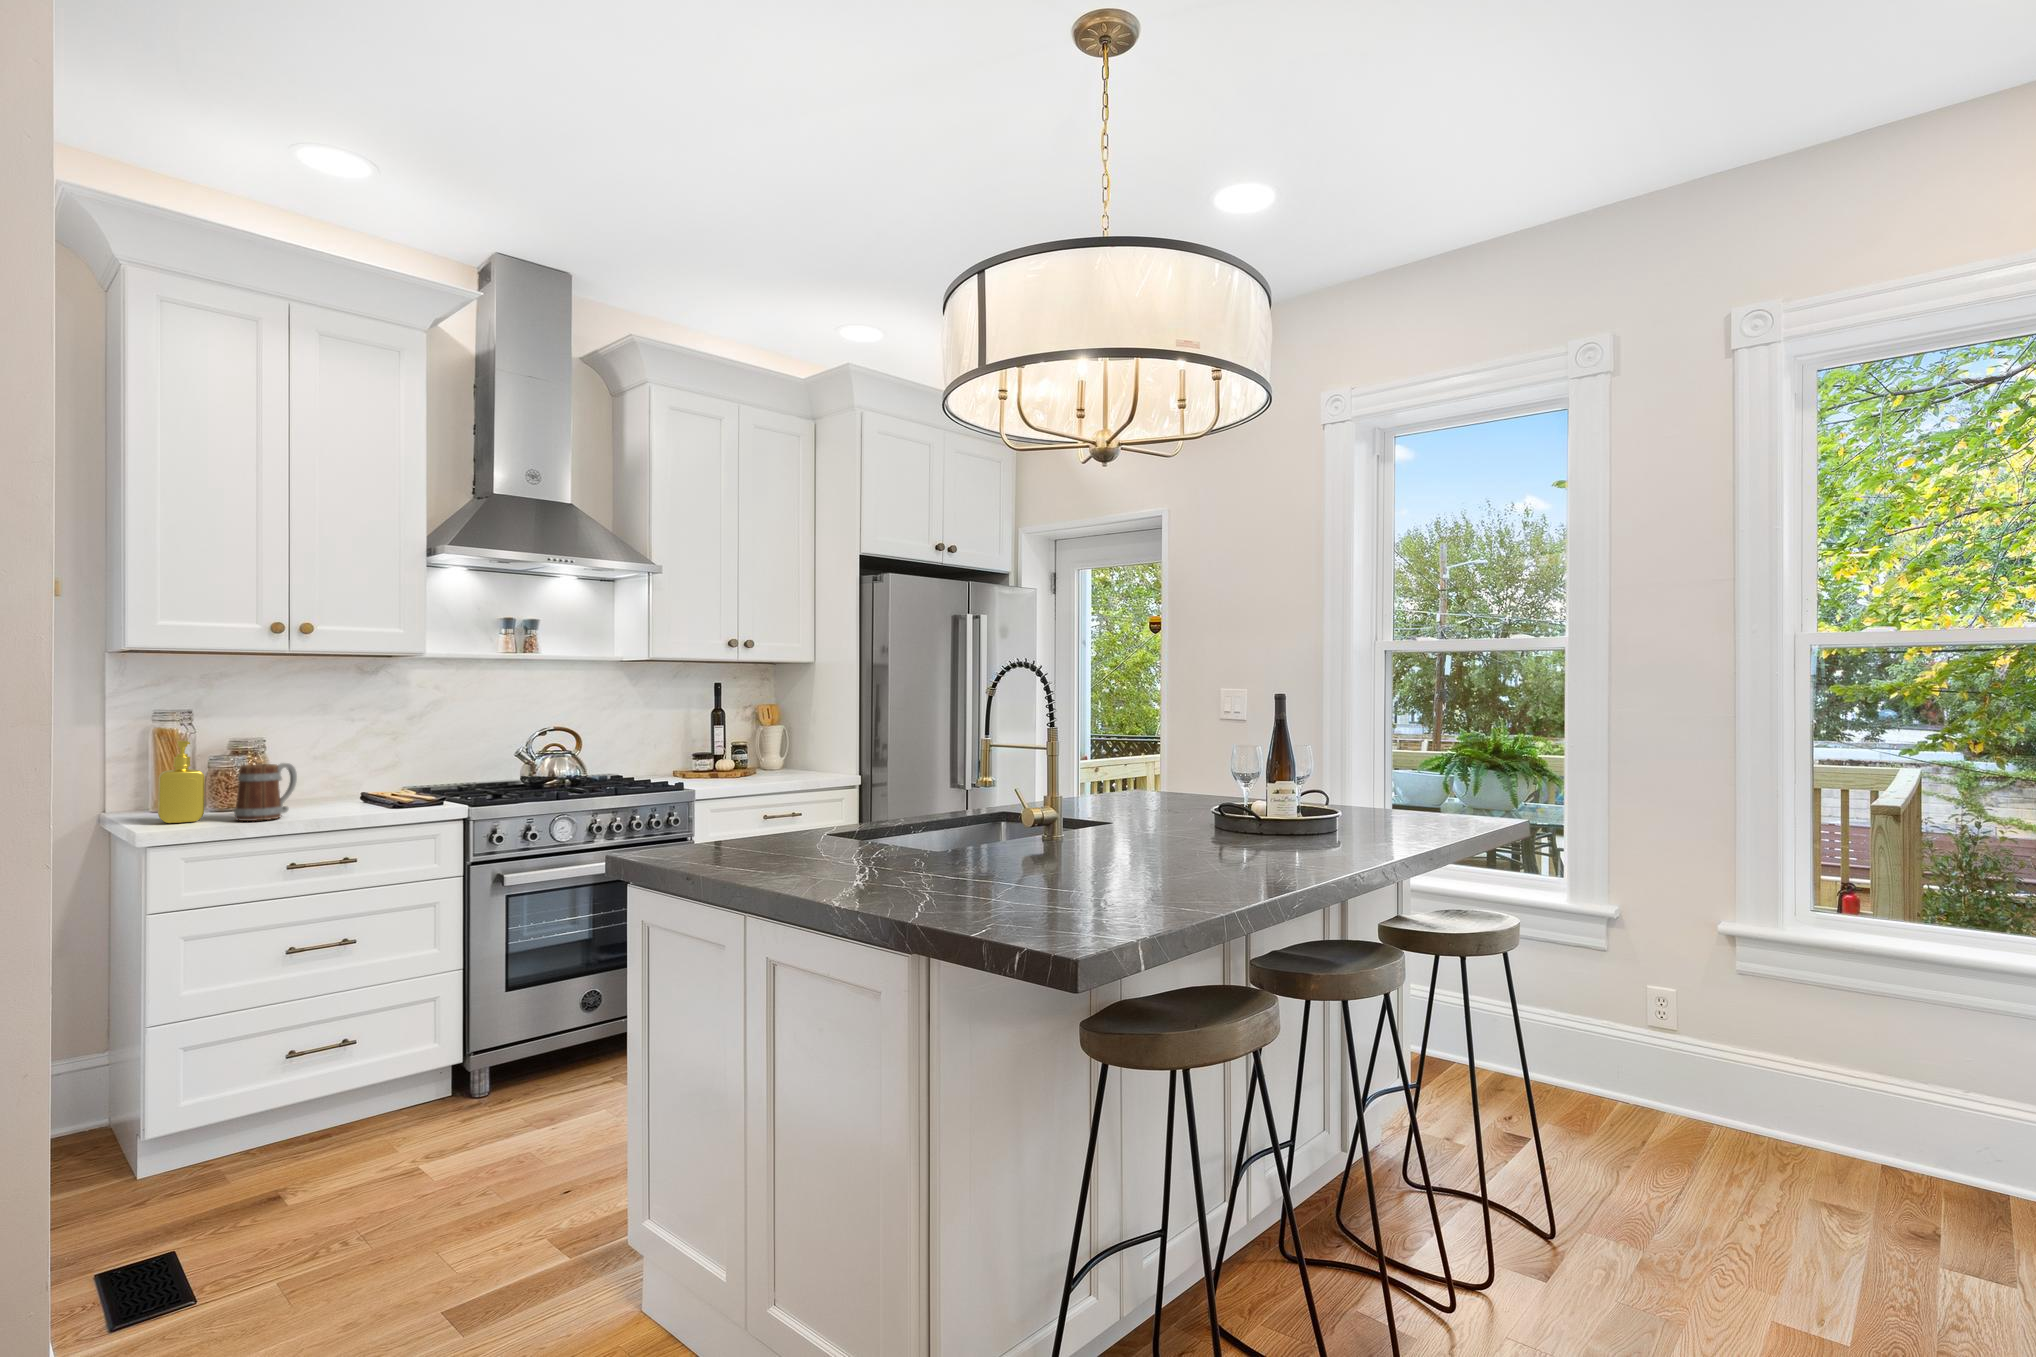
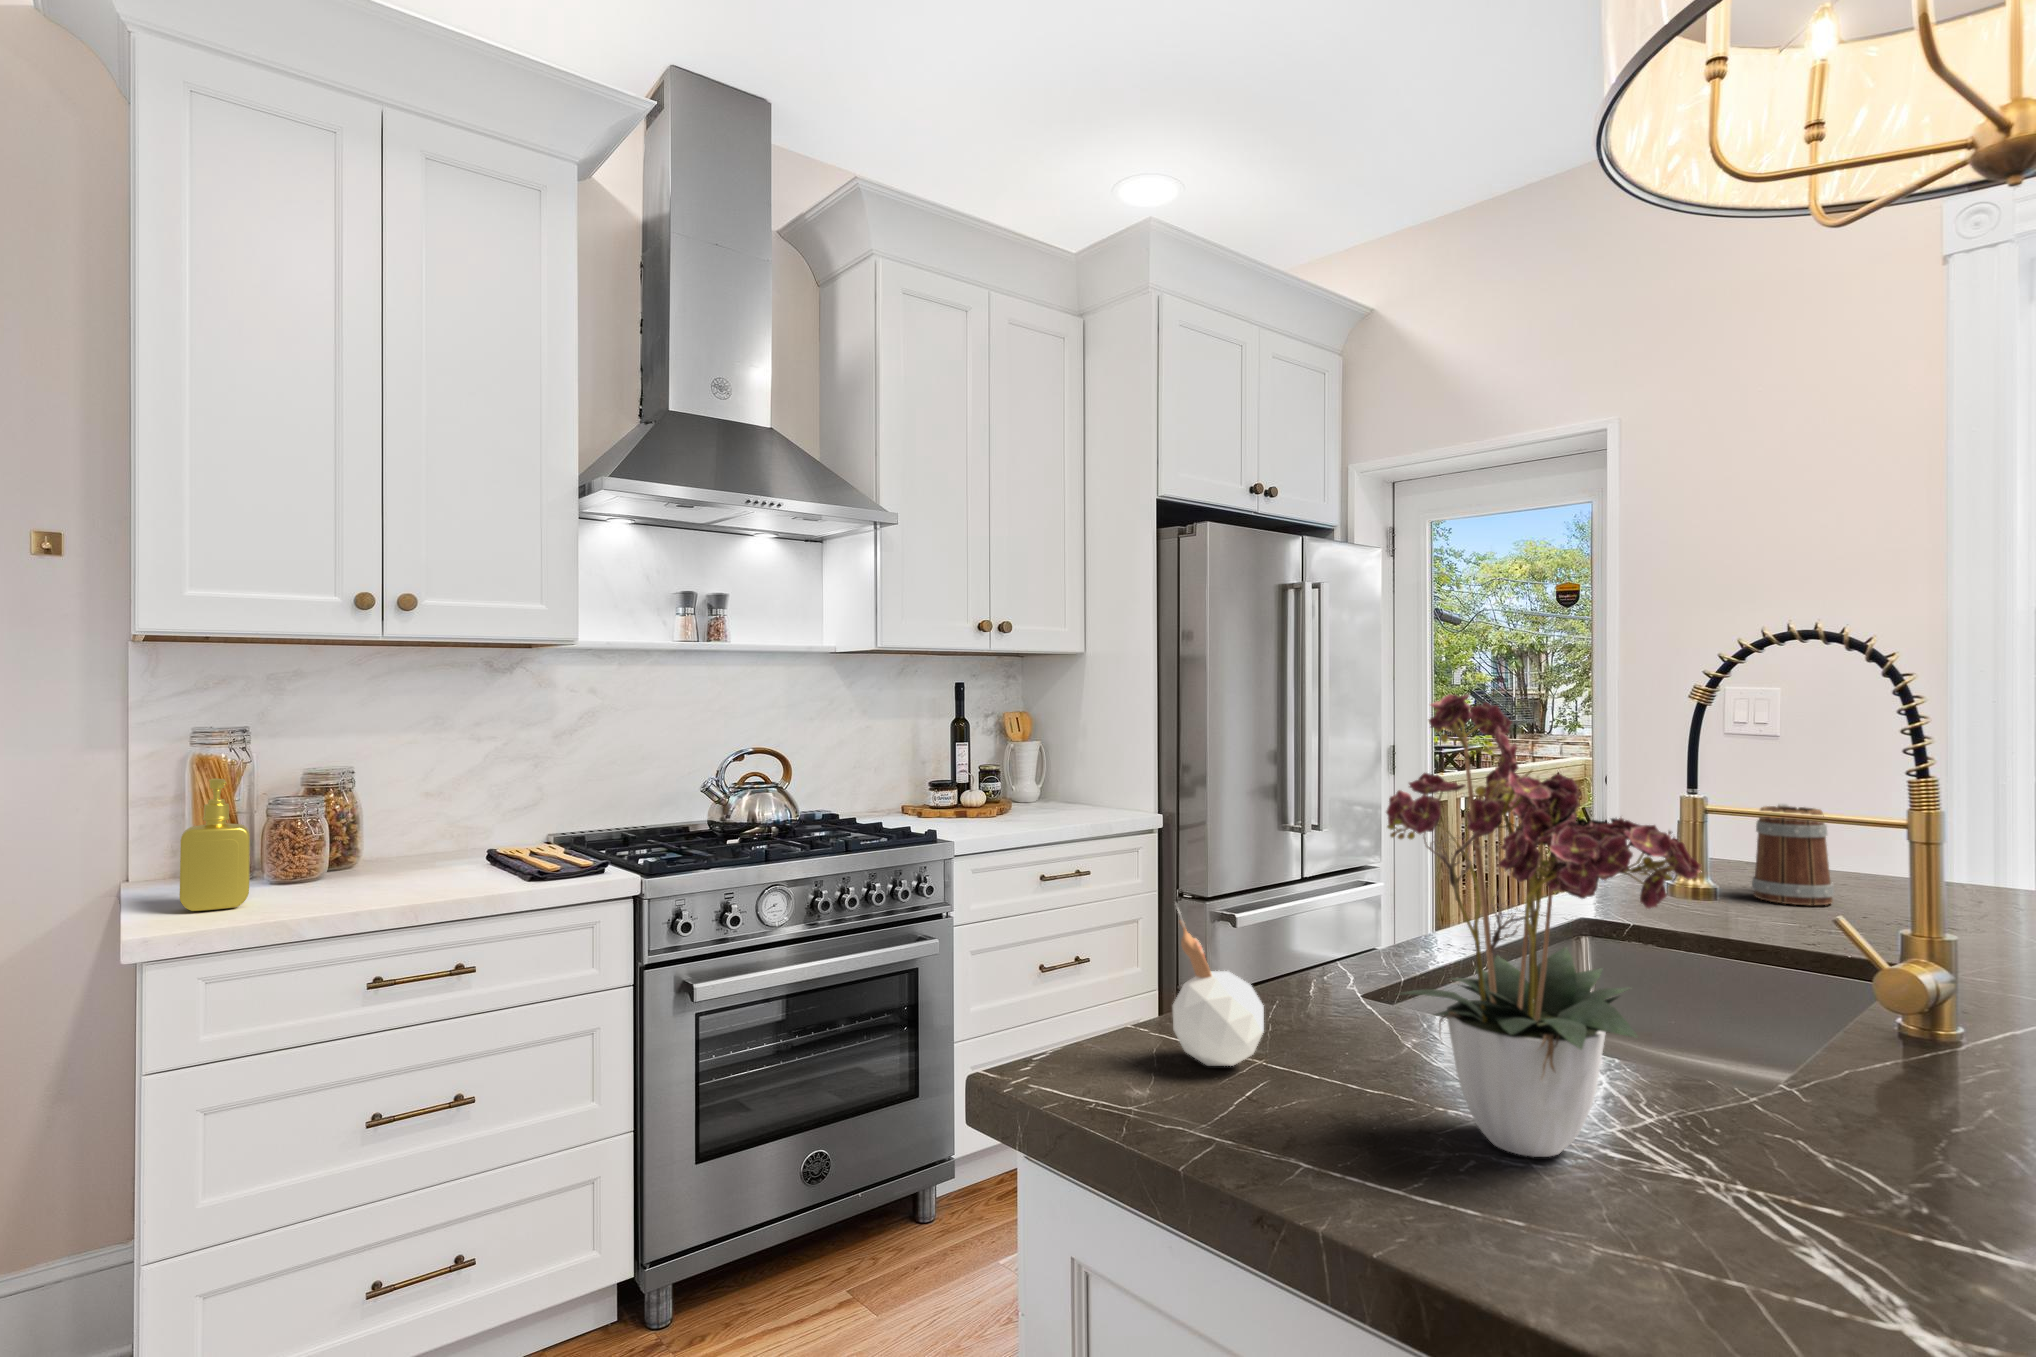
flower arrangement: none [762,684,865,866] -> present [1386,694,1702,1157]
mug: present [234,763,297,821] -> present [1752,804,1834,905]
candle: none [701,783,741,852] -> present [1173,903,1264,1066]

